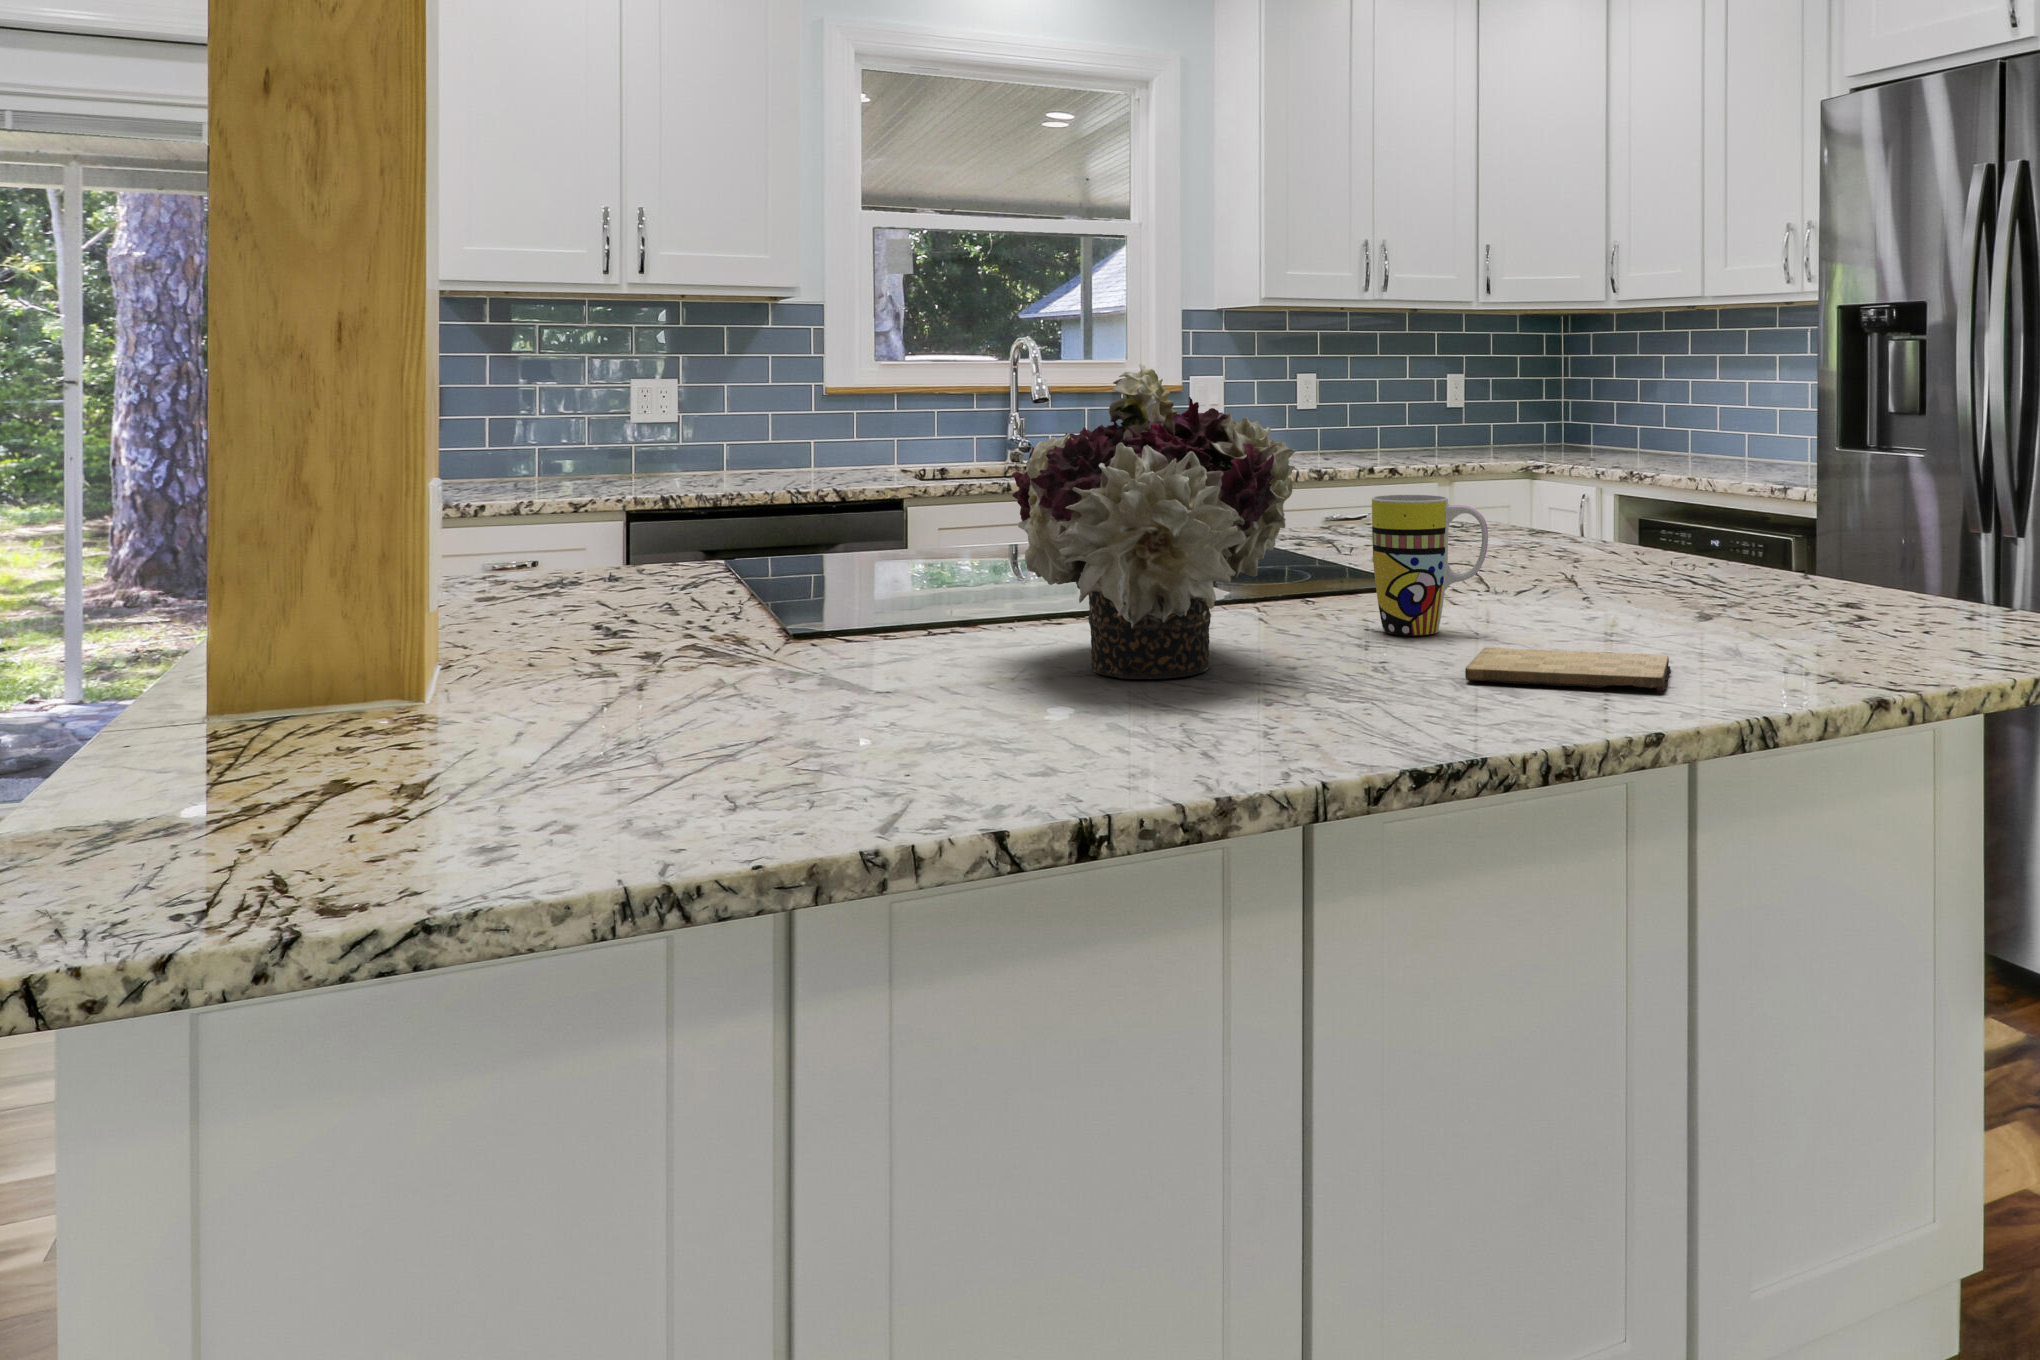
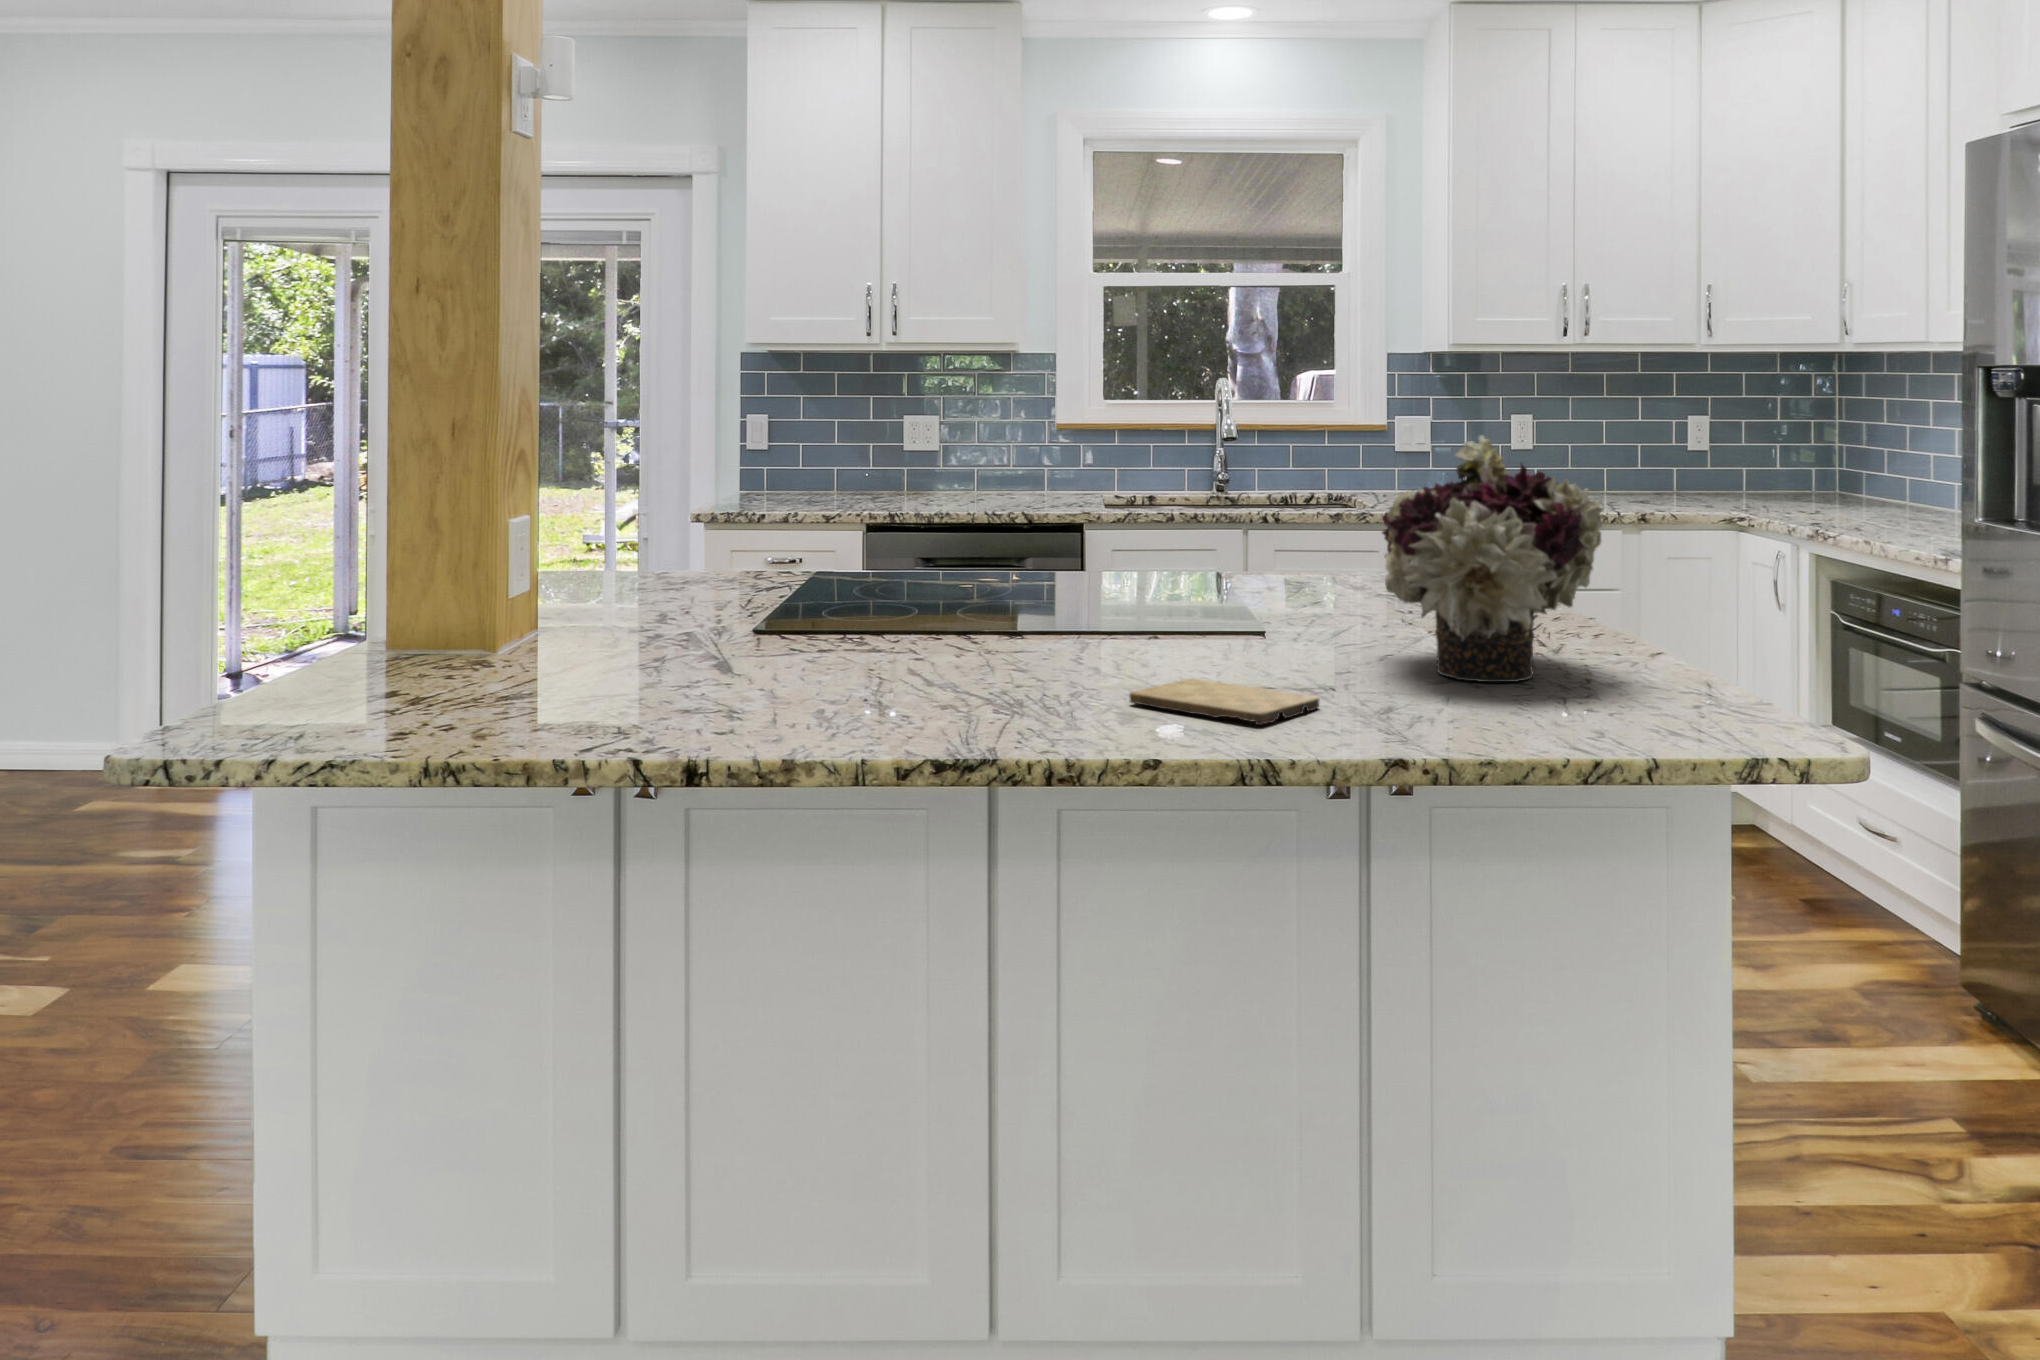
flower arrangement: present [1012,364,1295,679] -> present [1382,436,1603,682]
mug: present [1372,495,1488,635] -> none [1155,546,1245,665]

